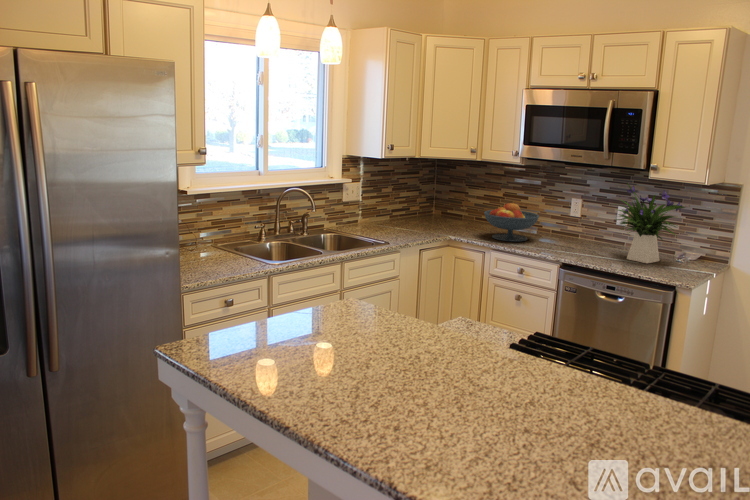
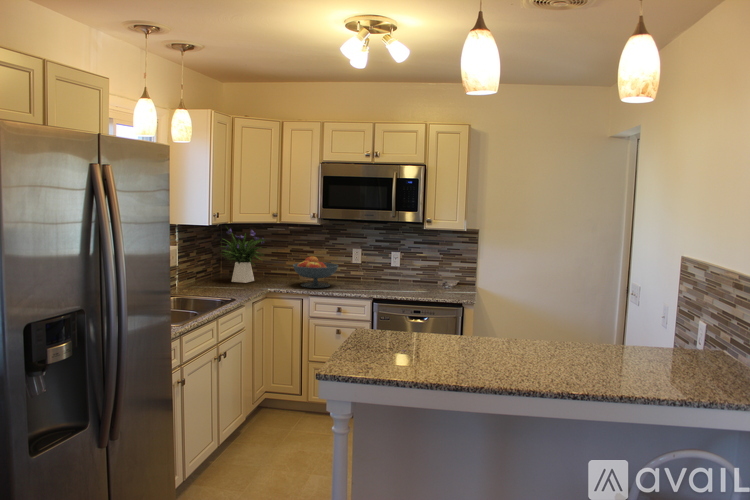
flower arrangement: present [616,183,685,263] -> present [221,228,266,283]

